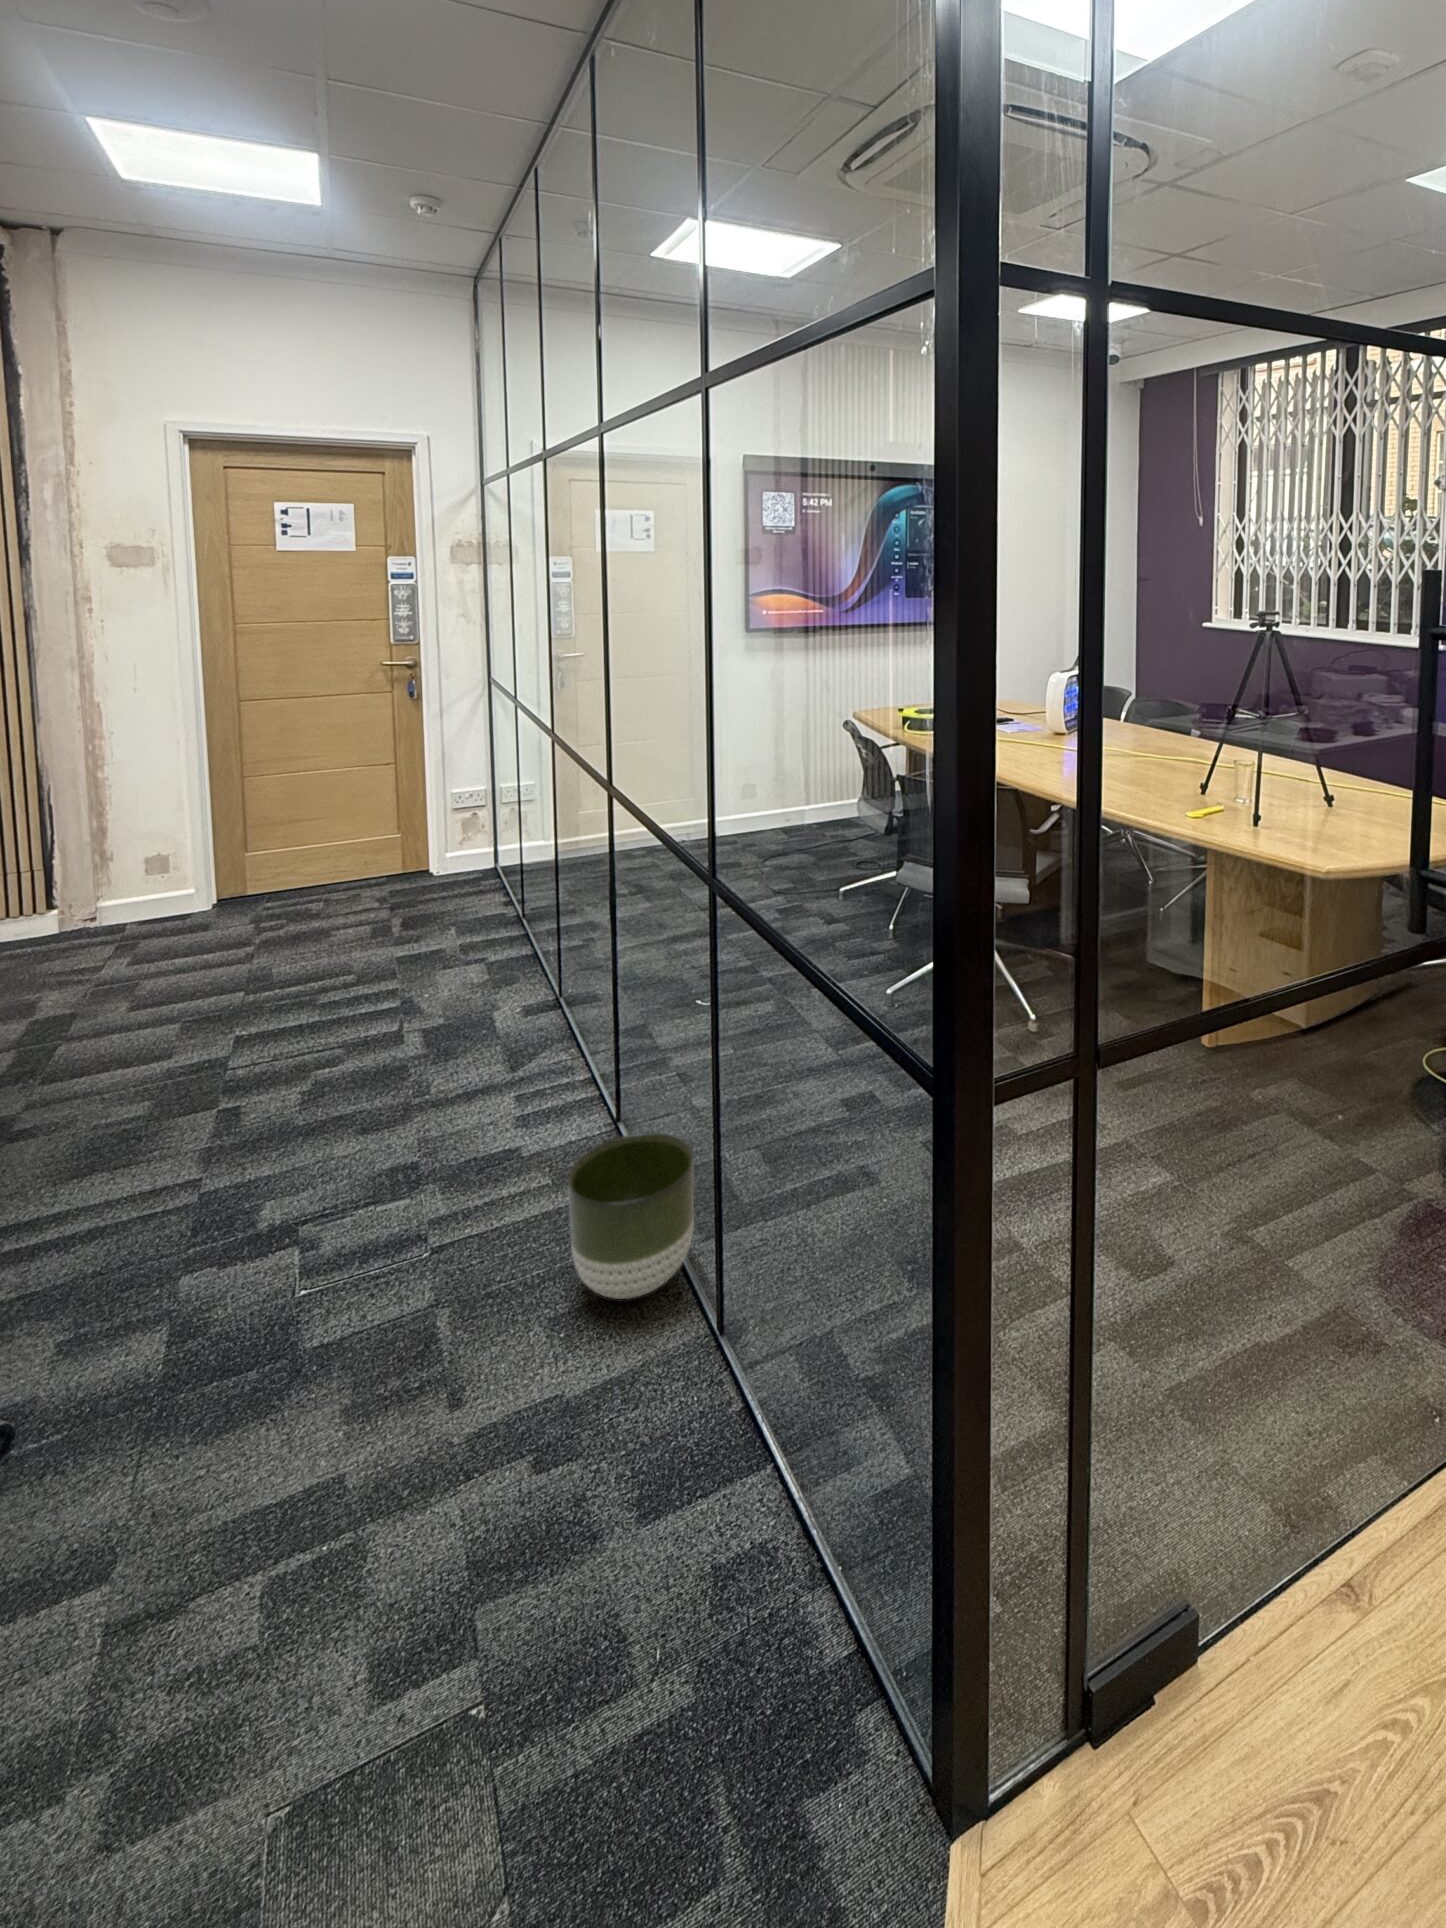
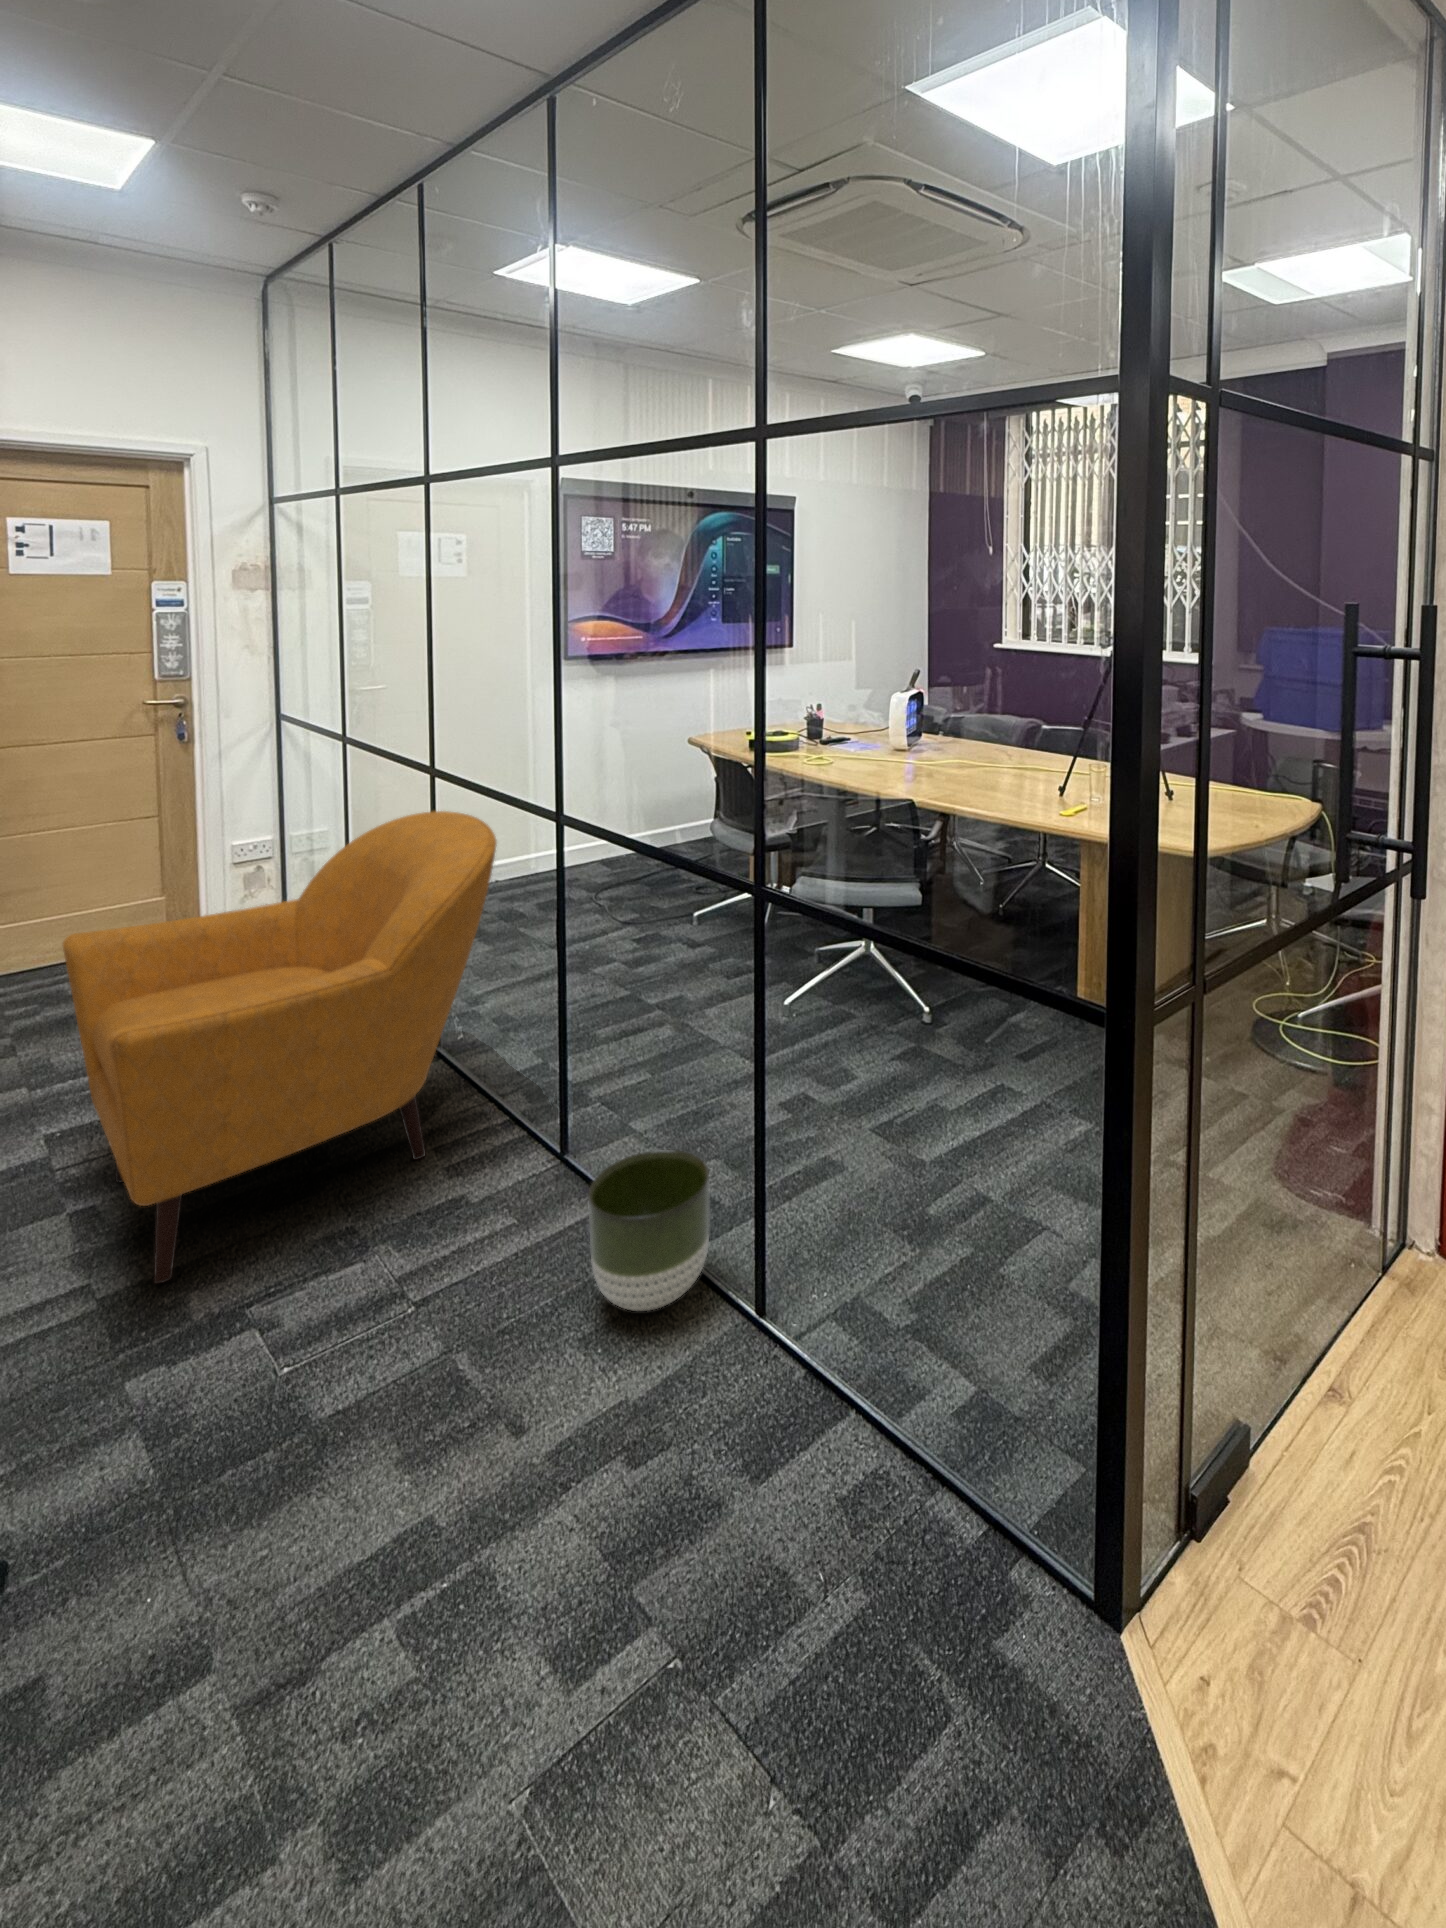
armchair: none [191,773,575,1184] -> present [63,811,497,1283]

